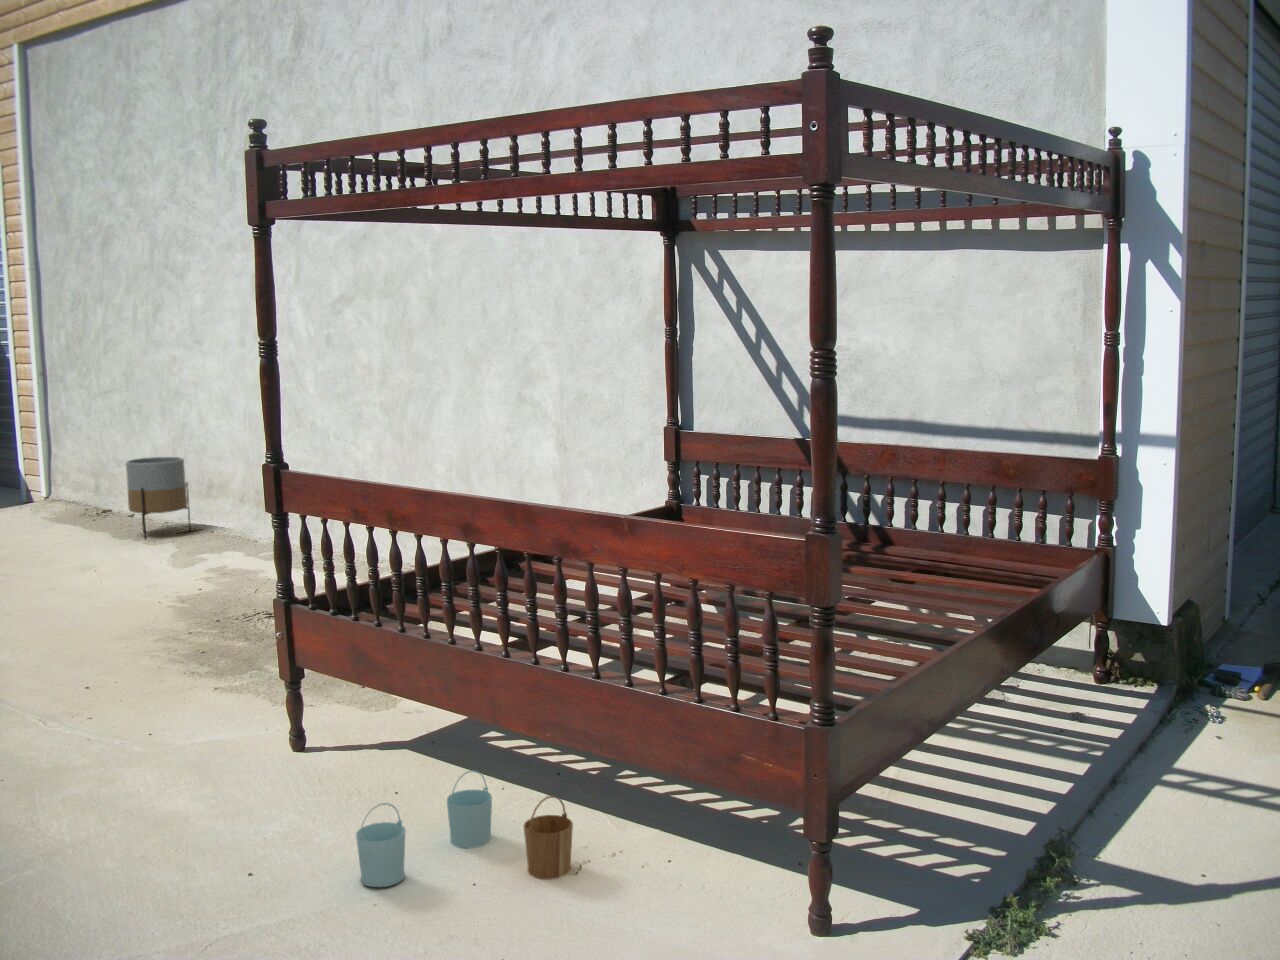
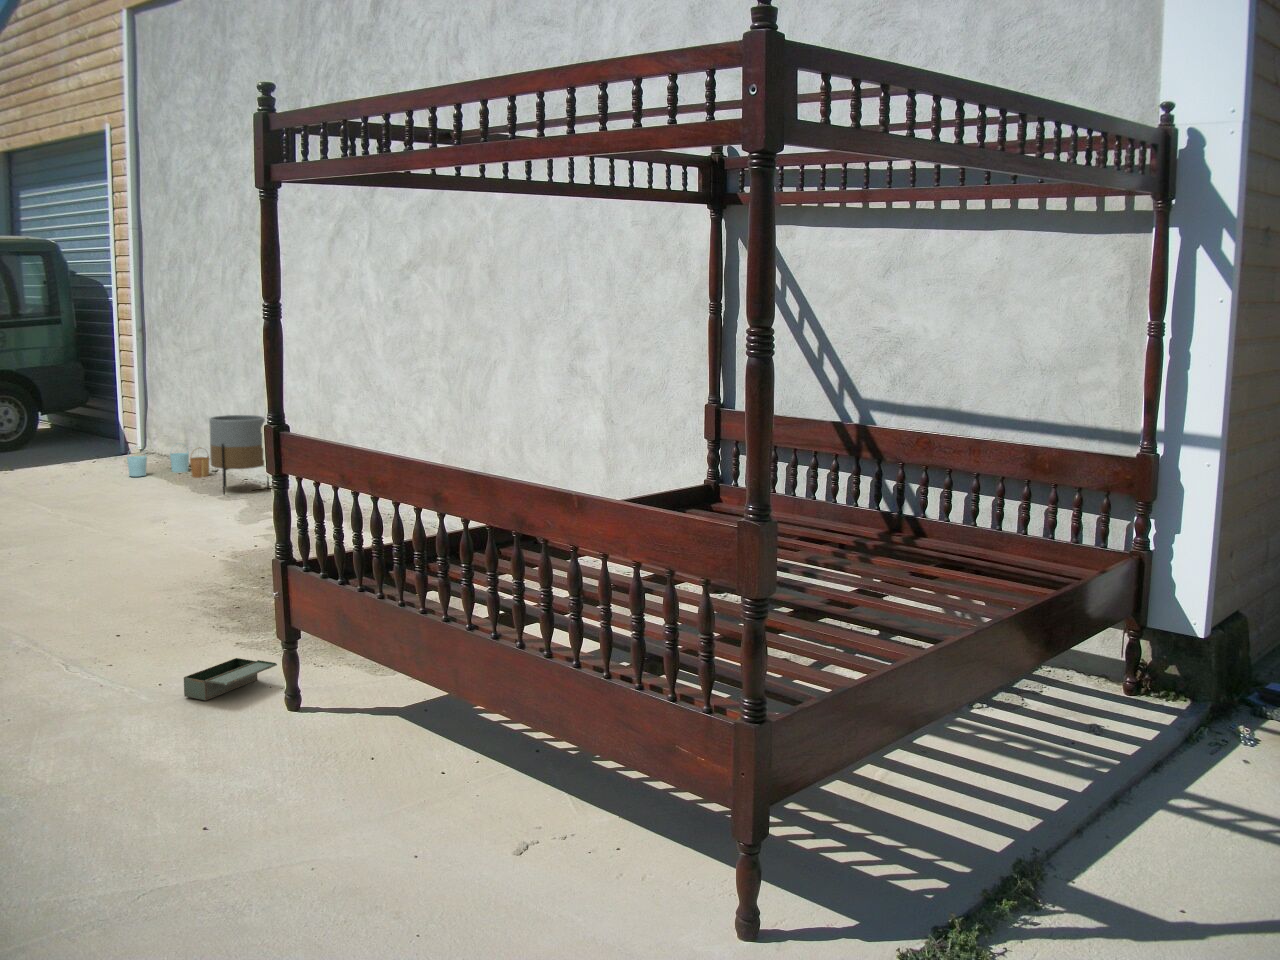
toolbox: none [181,704,273,748] -> present [184,658,277,700]
bucket: present [356,770,573,887] -> present [127,447,210,478]

